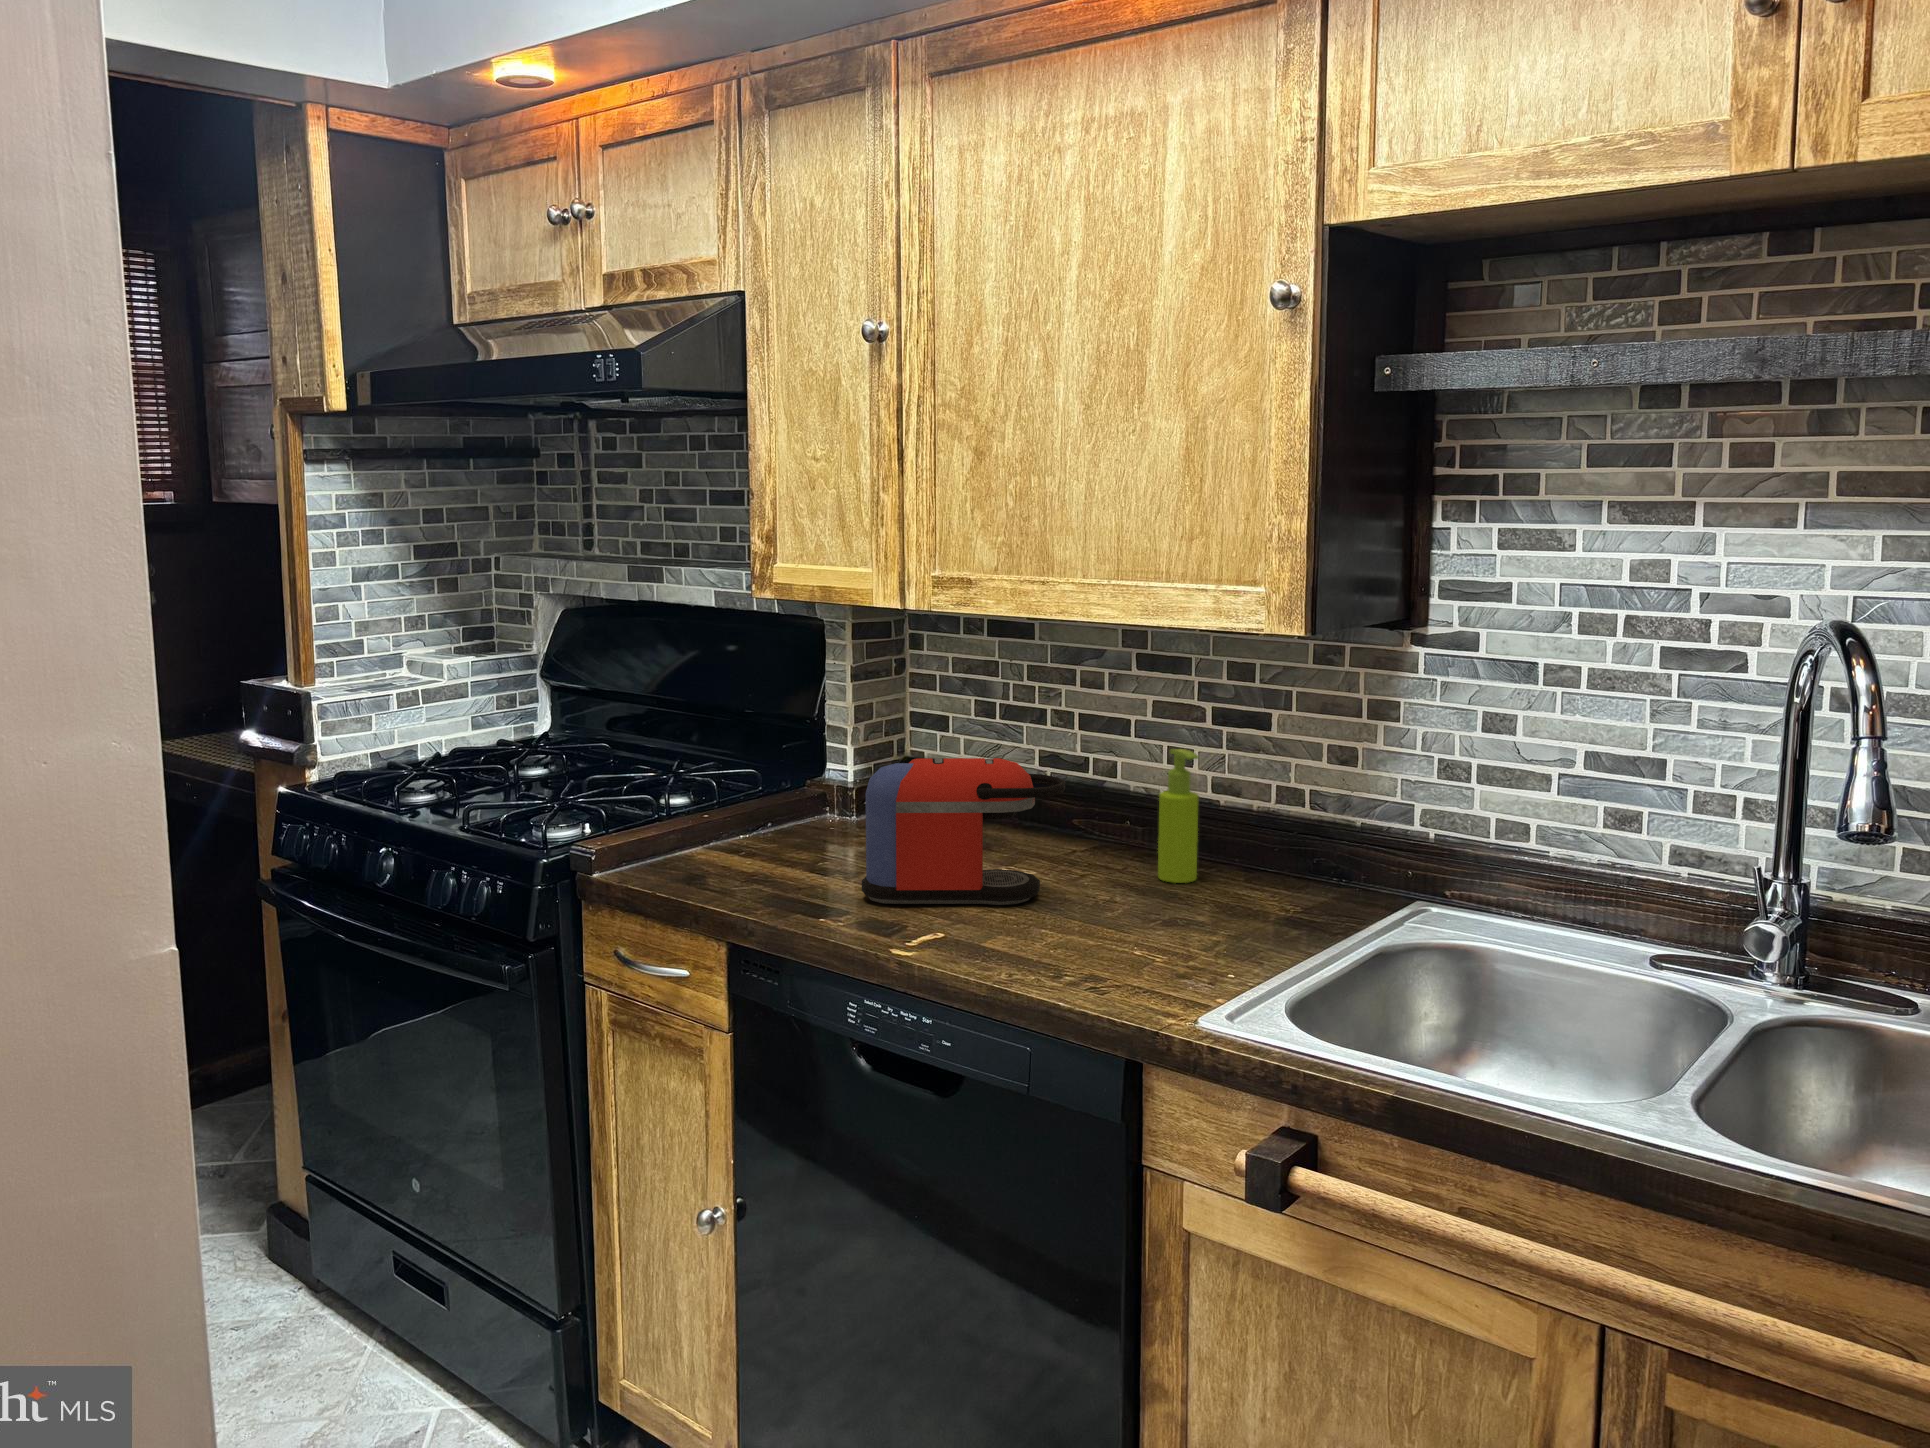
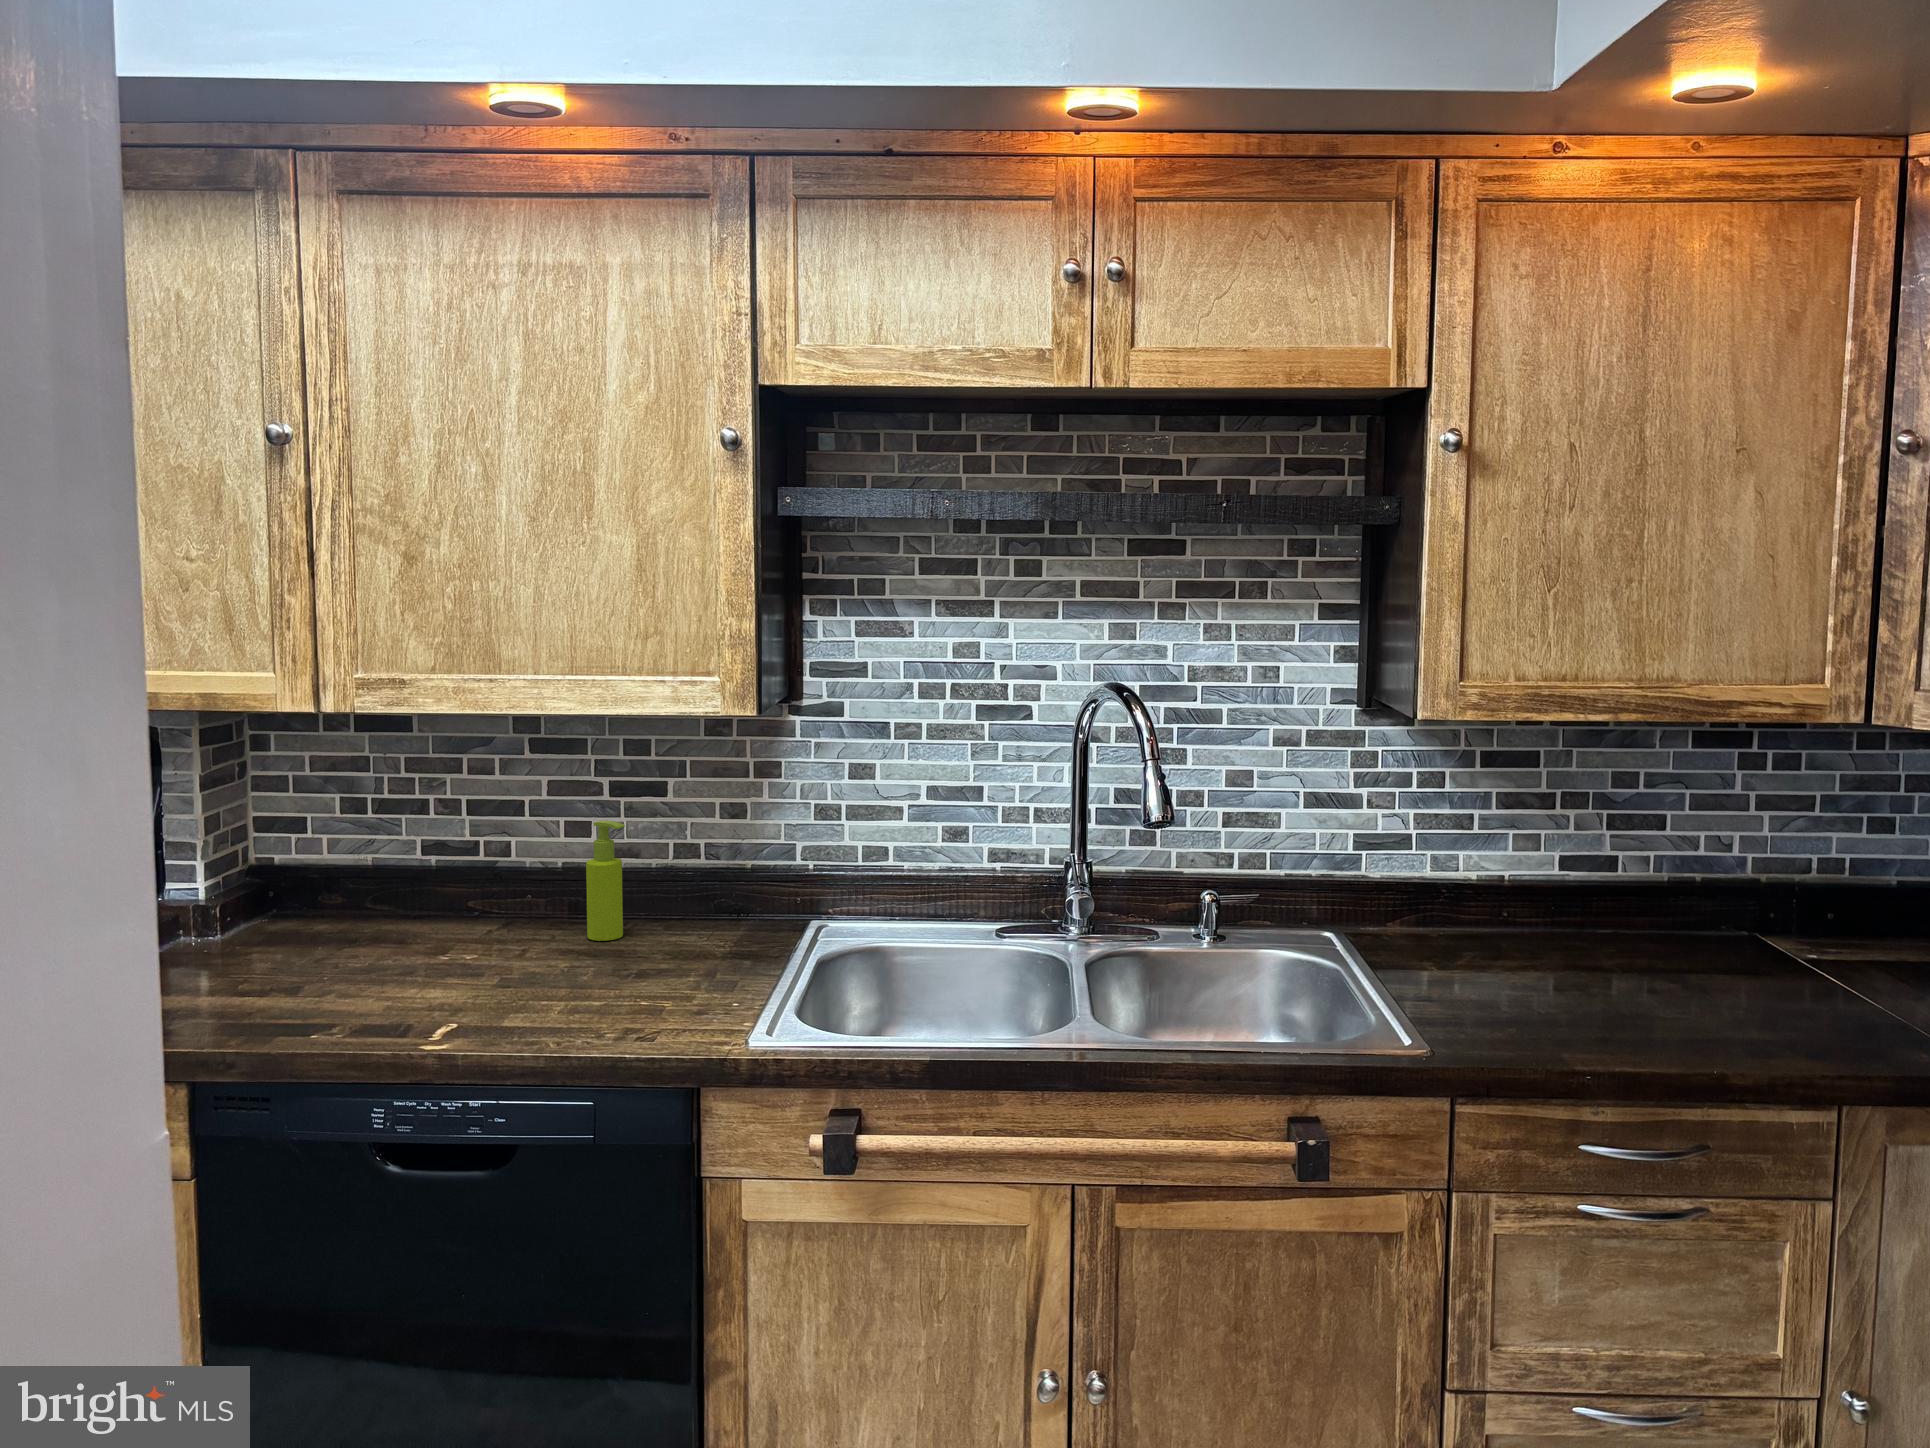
coffee maker: present [862,758,1065,905] -> none [319,849,521,1008]

